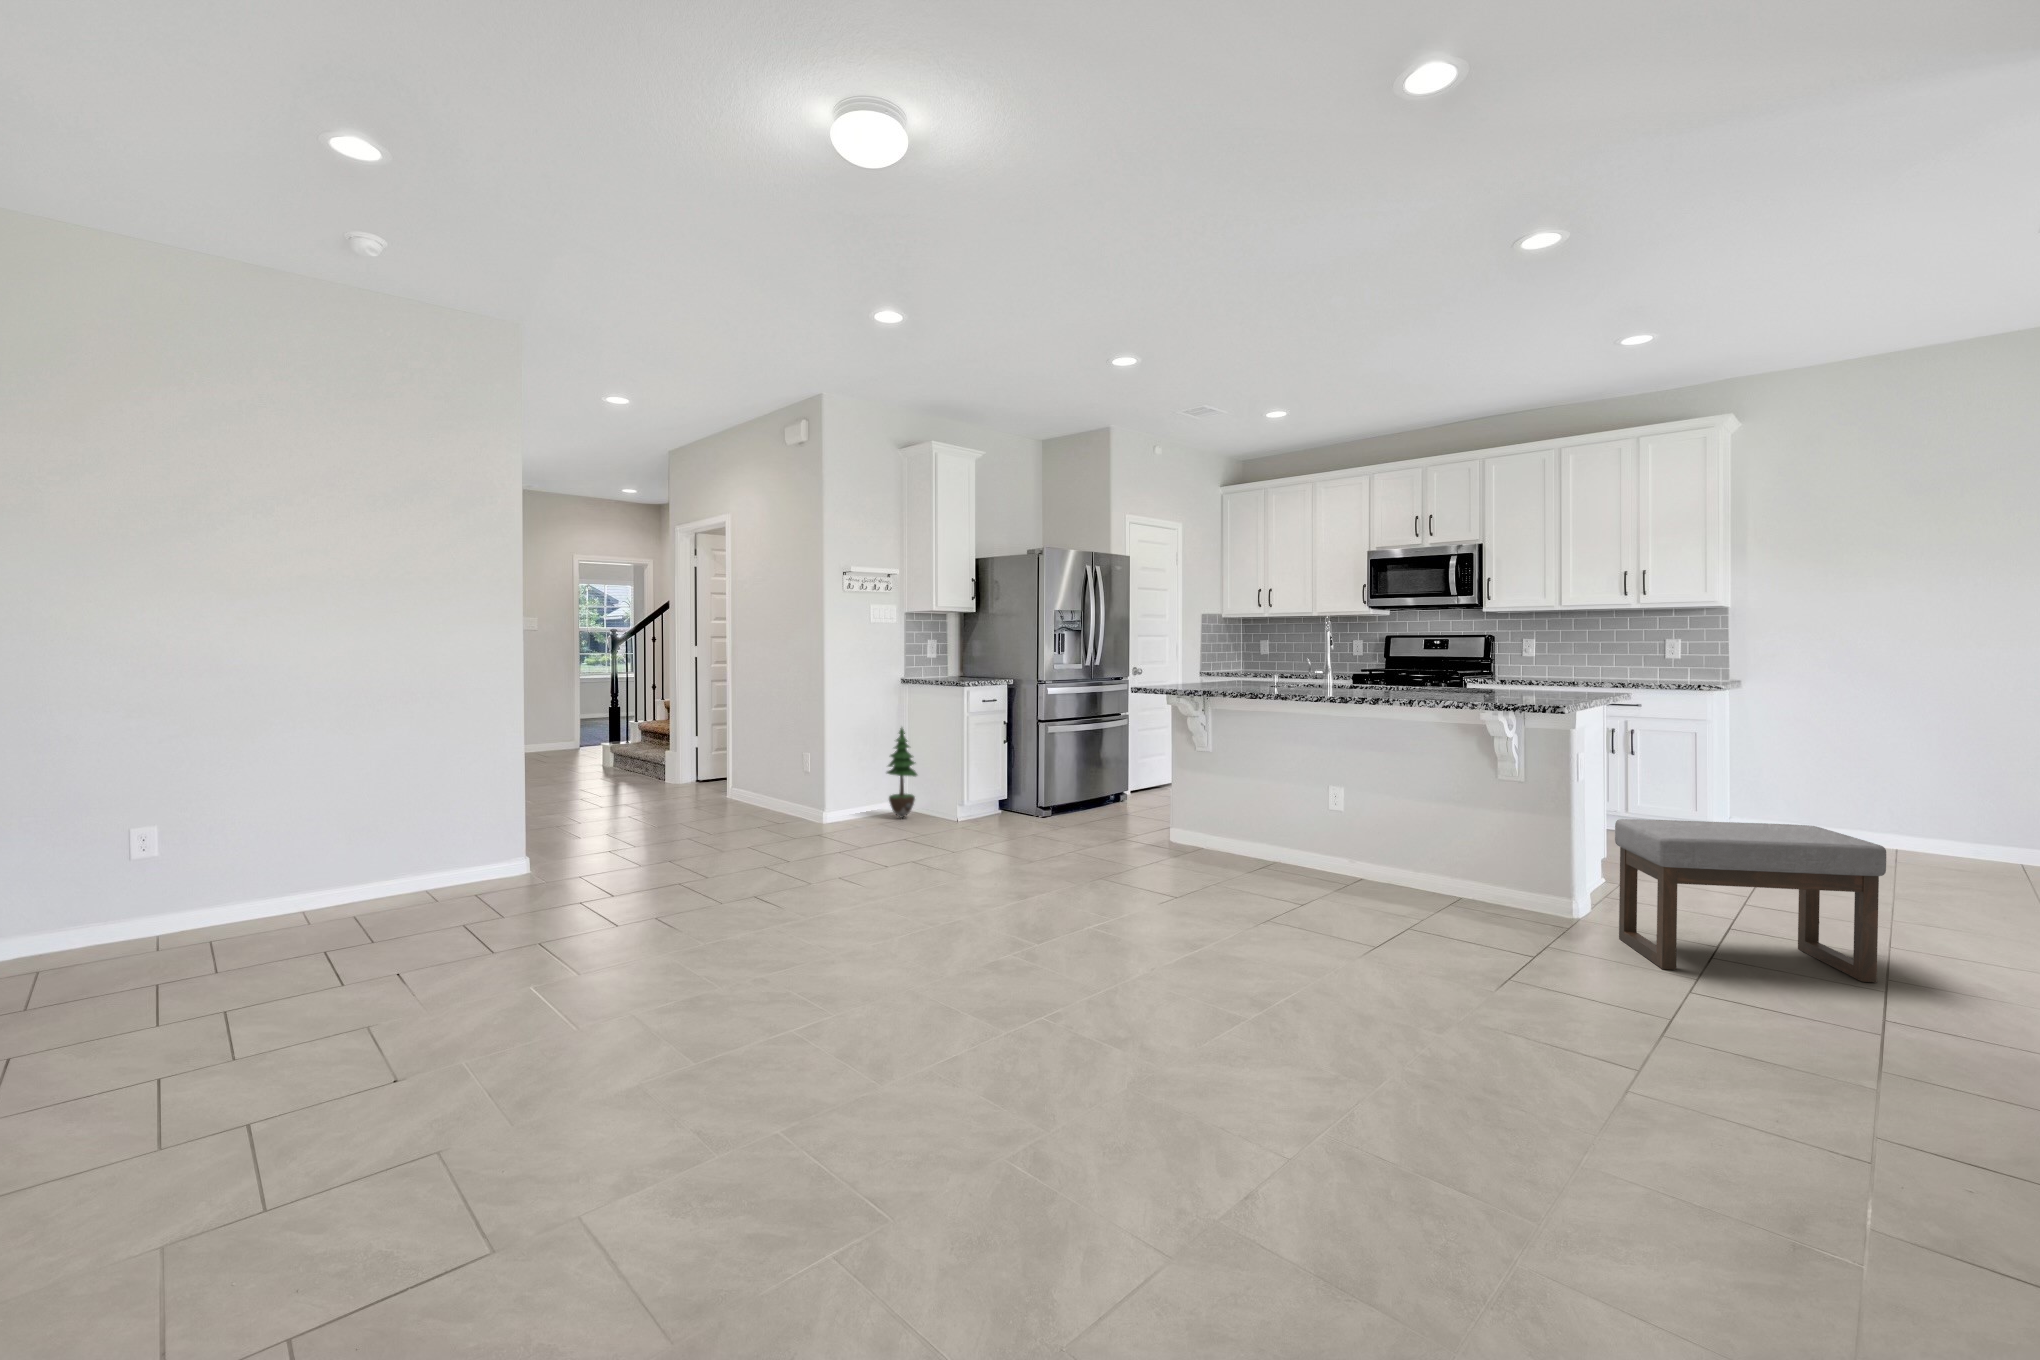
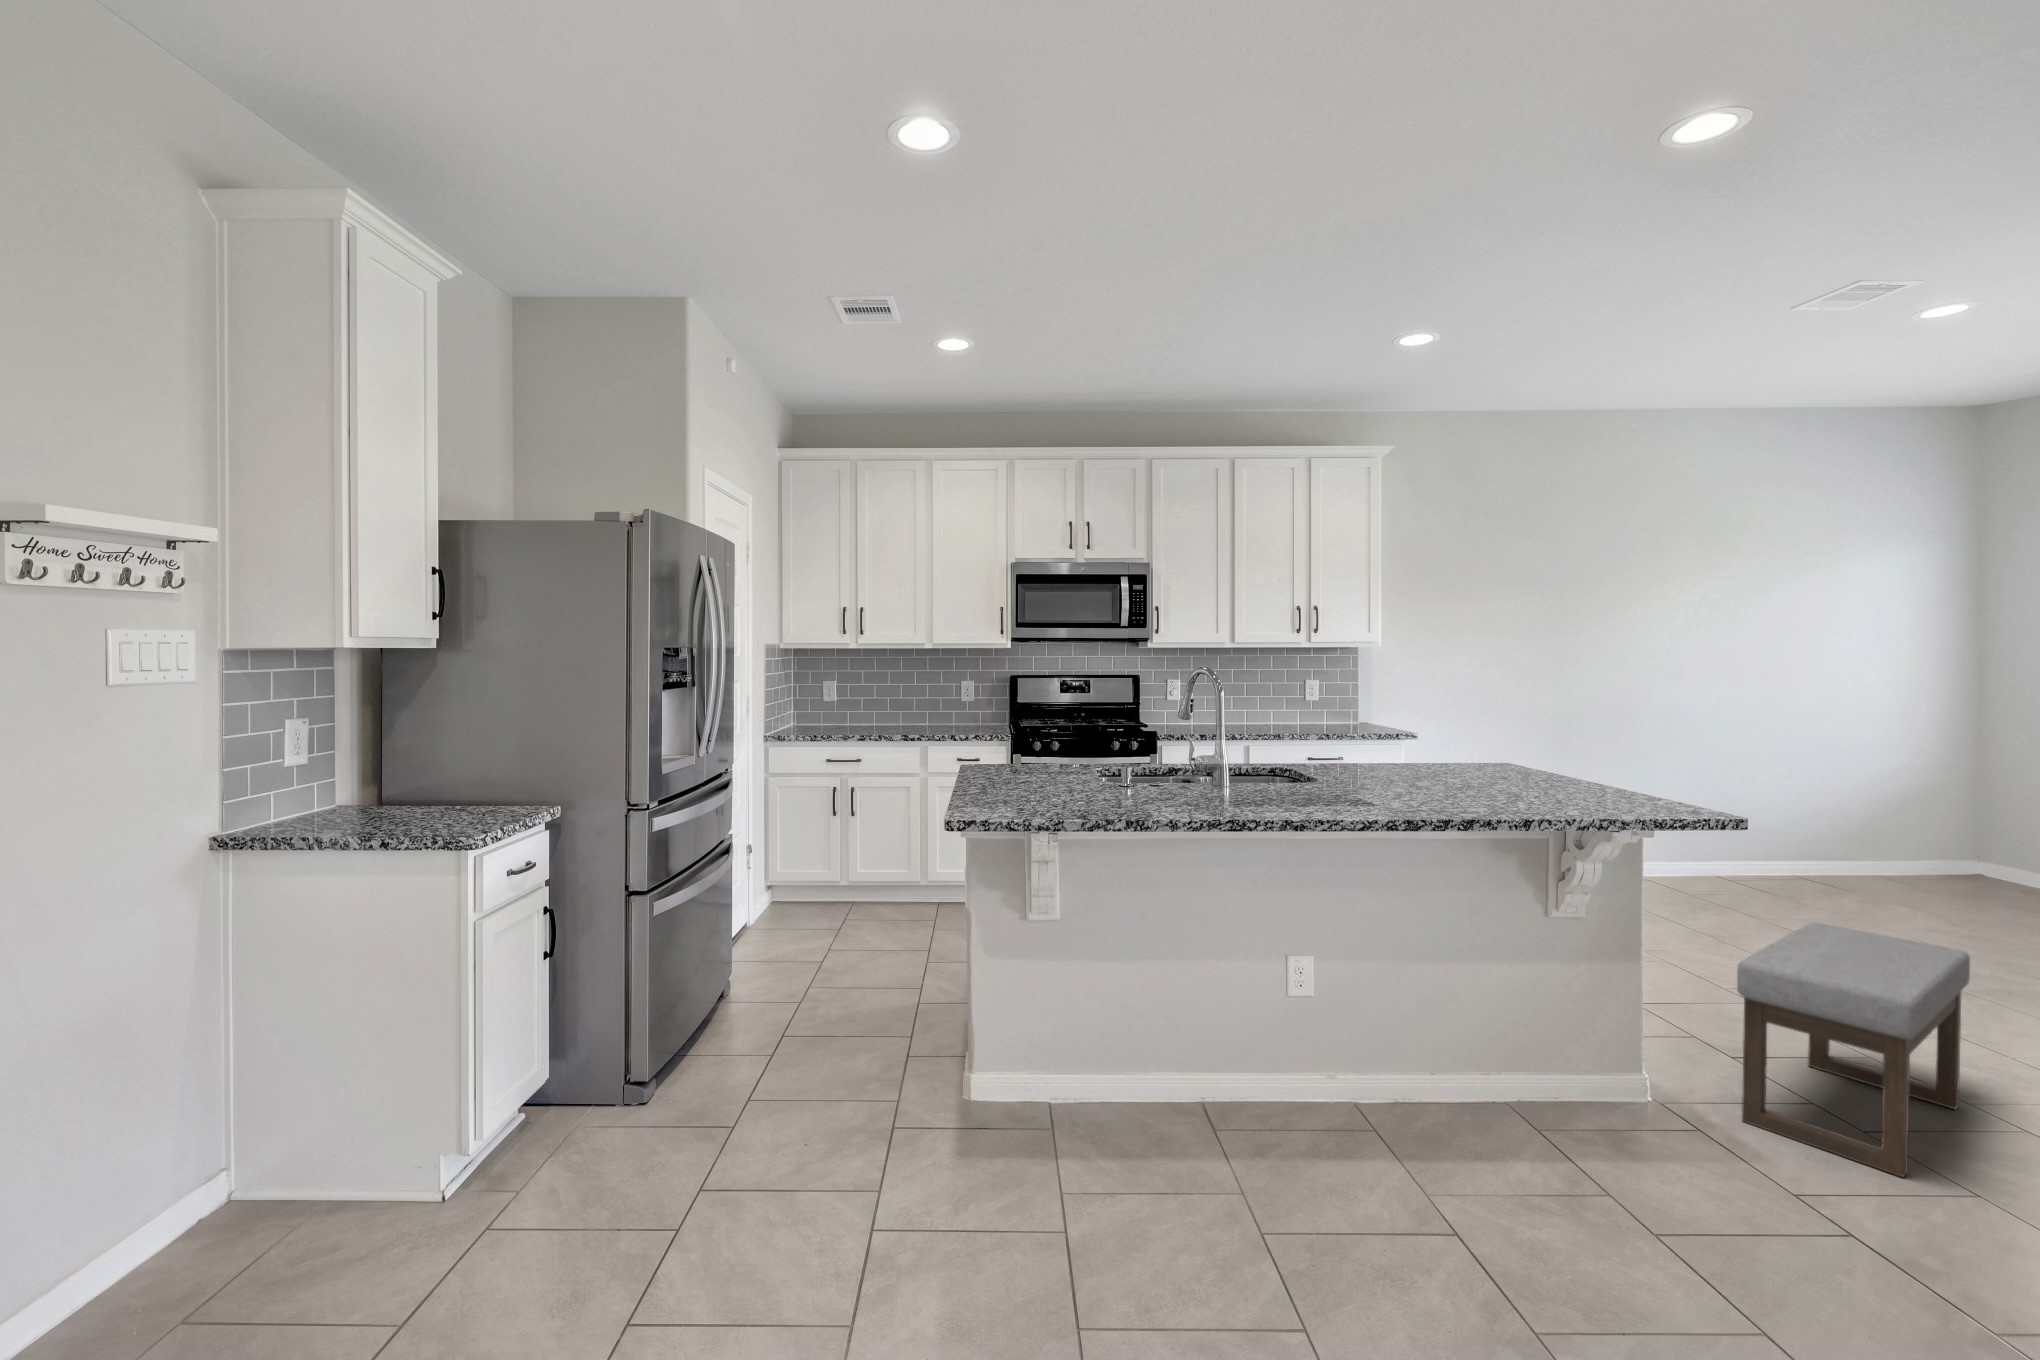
potted tree: present [887,728,917,817] -> none [183,981,308,1246]

